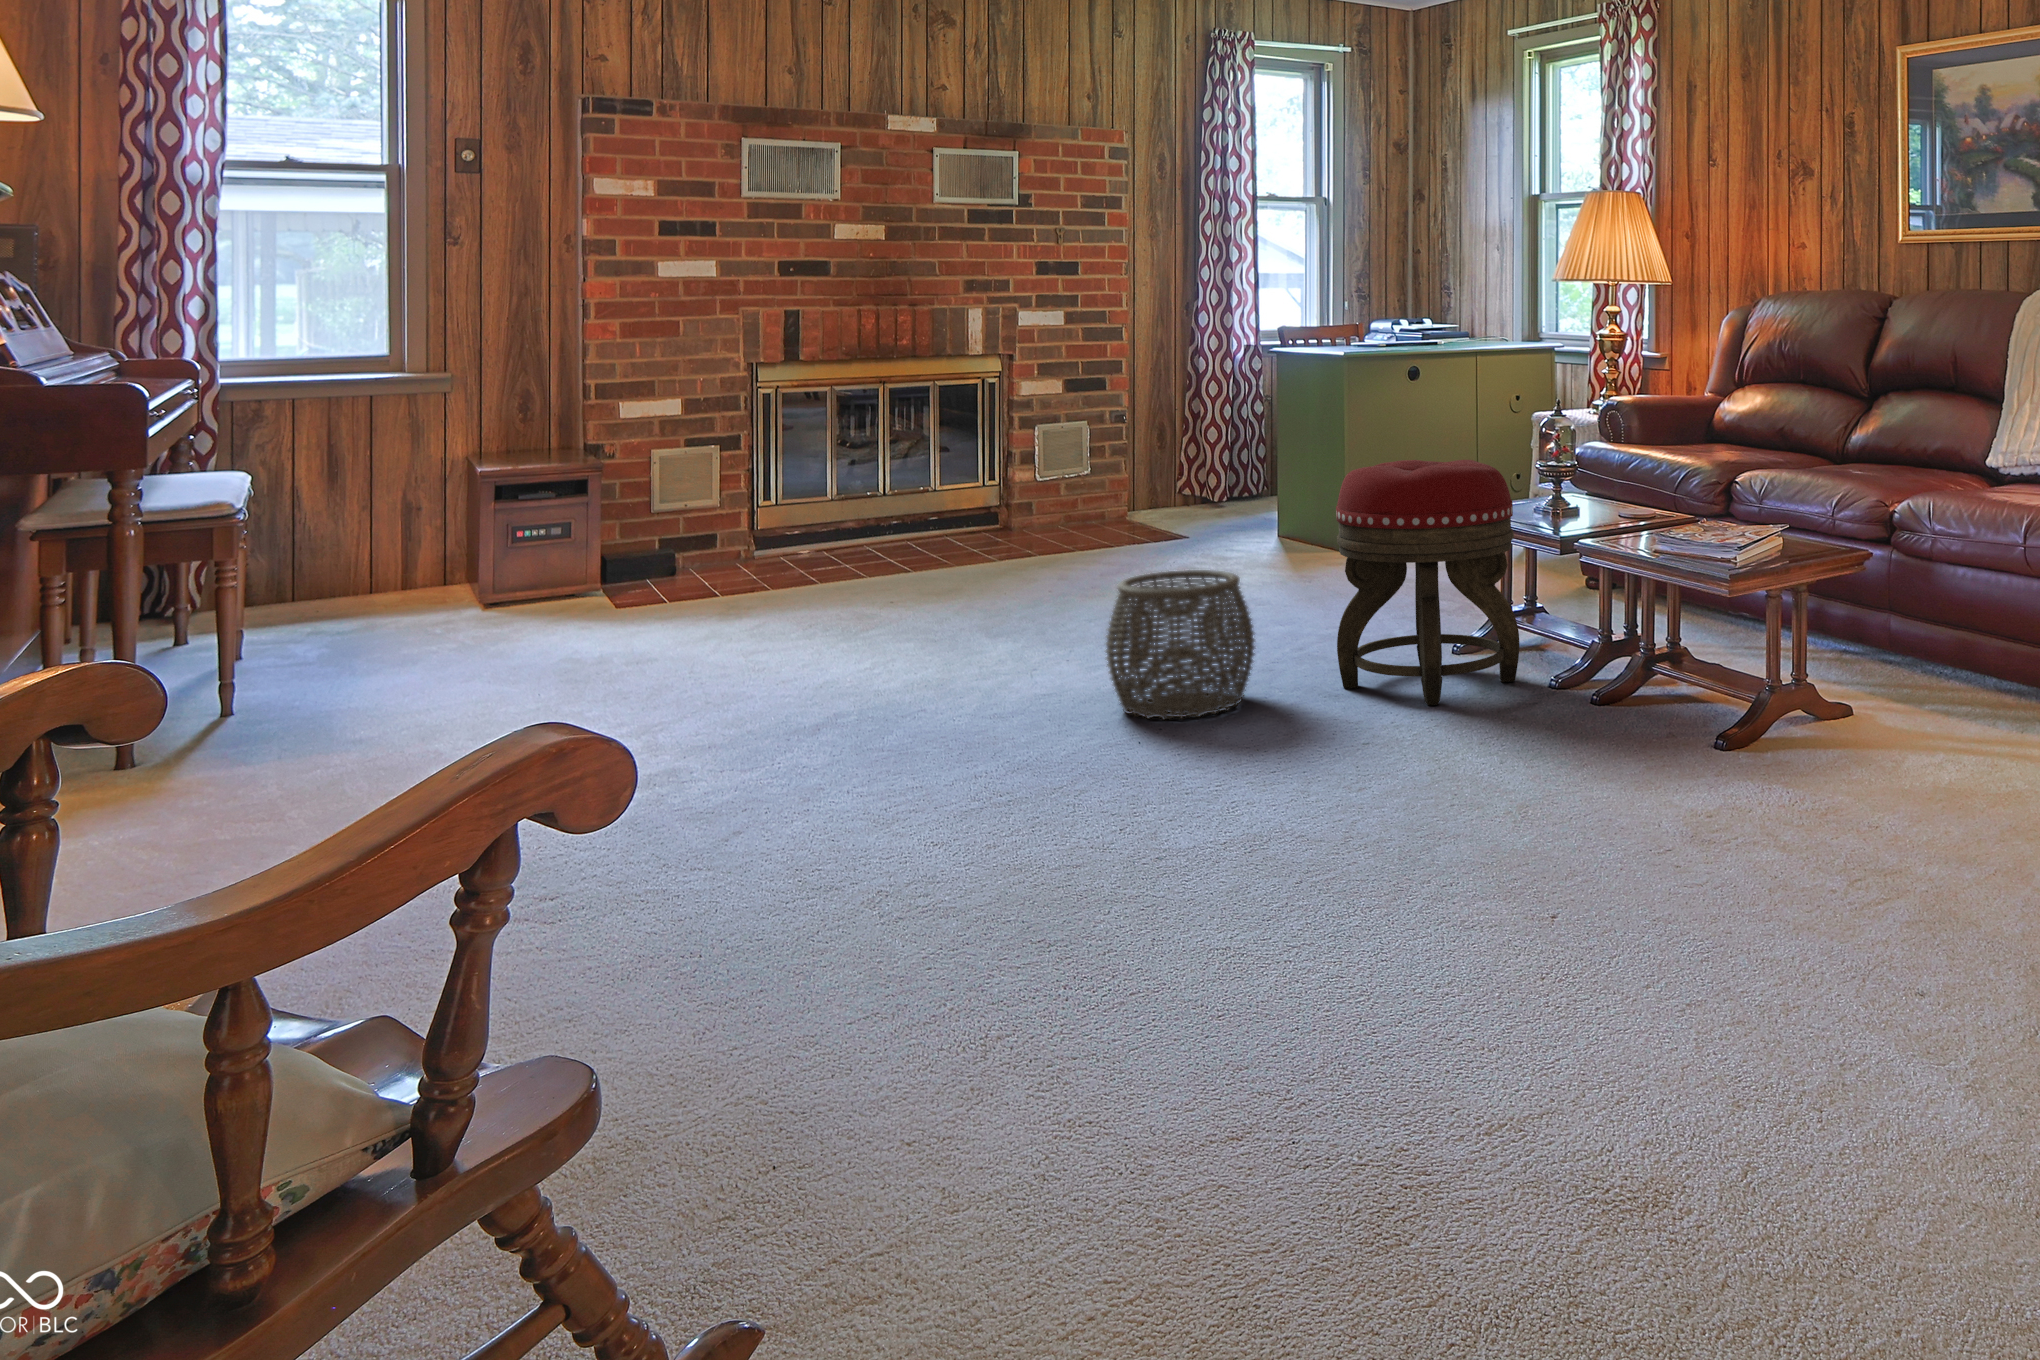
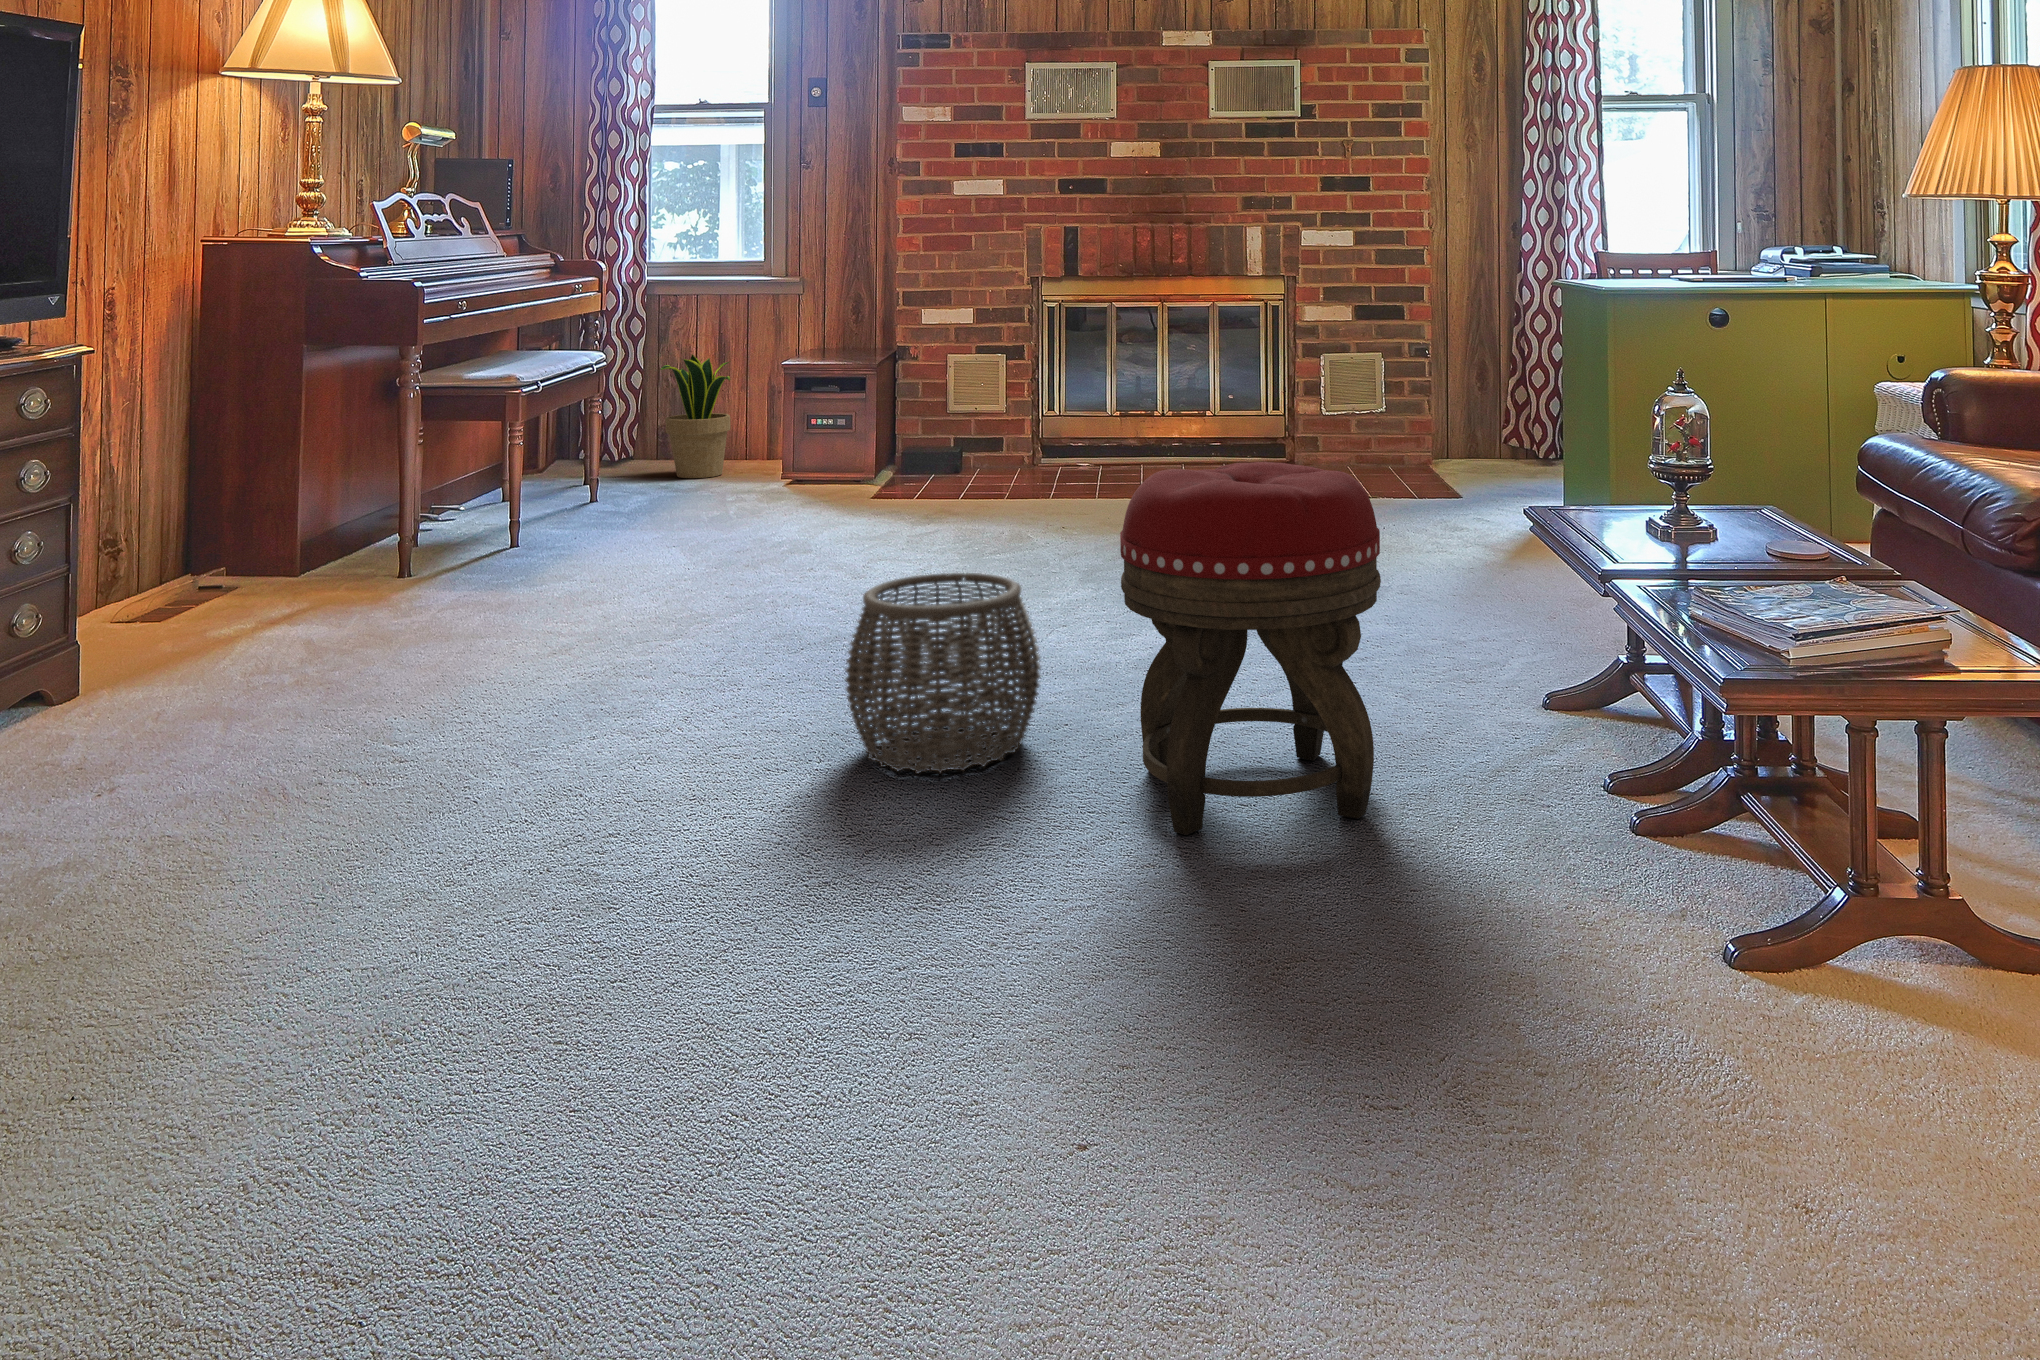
potted plant: none [271,462,372,612] -> present [661,354,731,478]

